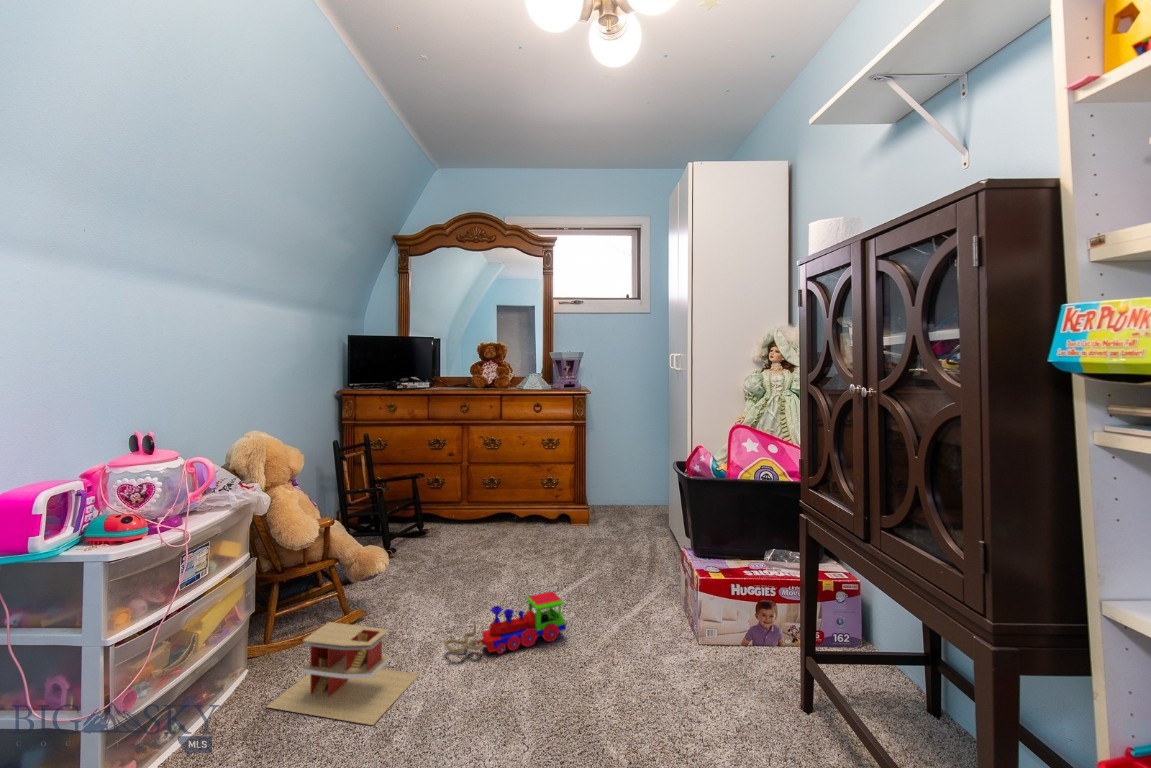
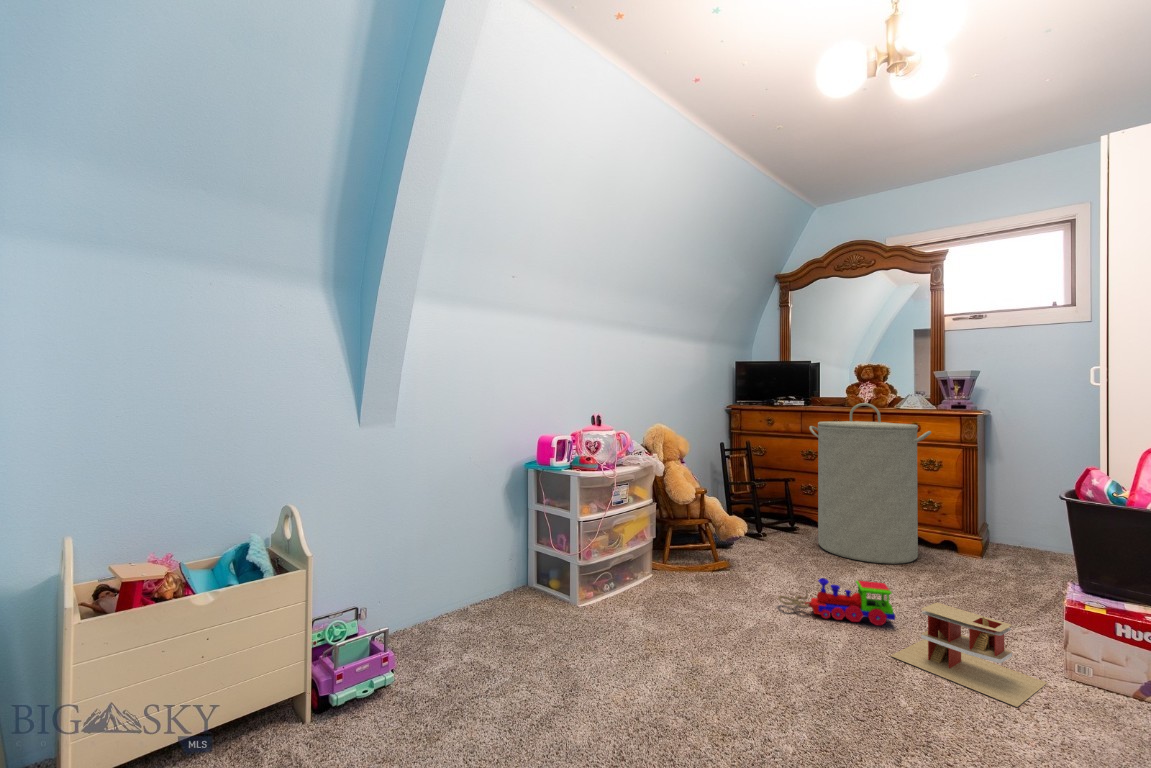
laundry hamper: none [443,387,557,556] -> present [809,403,931,564]
toy house: present [267,622,419,725] -> present [891,603,1047,707]

